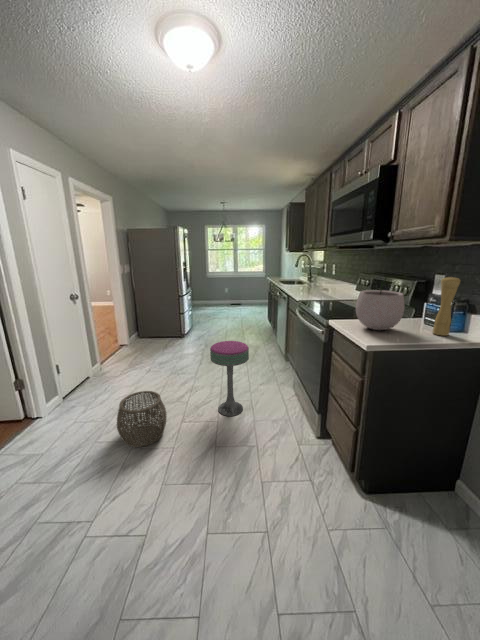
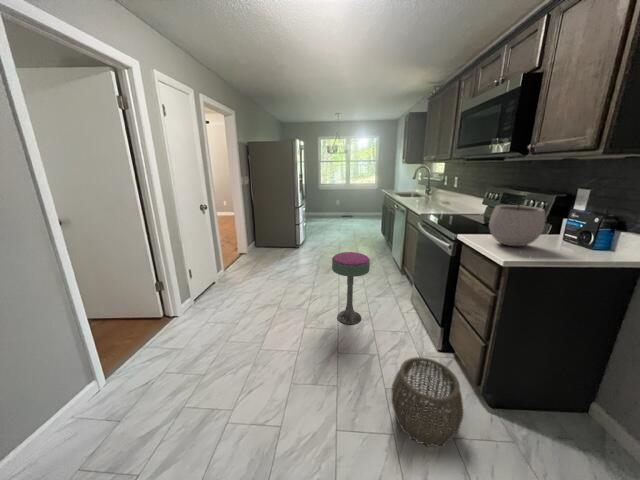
pepper mill: present [433,277,460,336] -> none [575,192,613,254]
woven basket: present [117,391,167,448] -> present [392,357,463,447]

